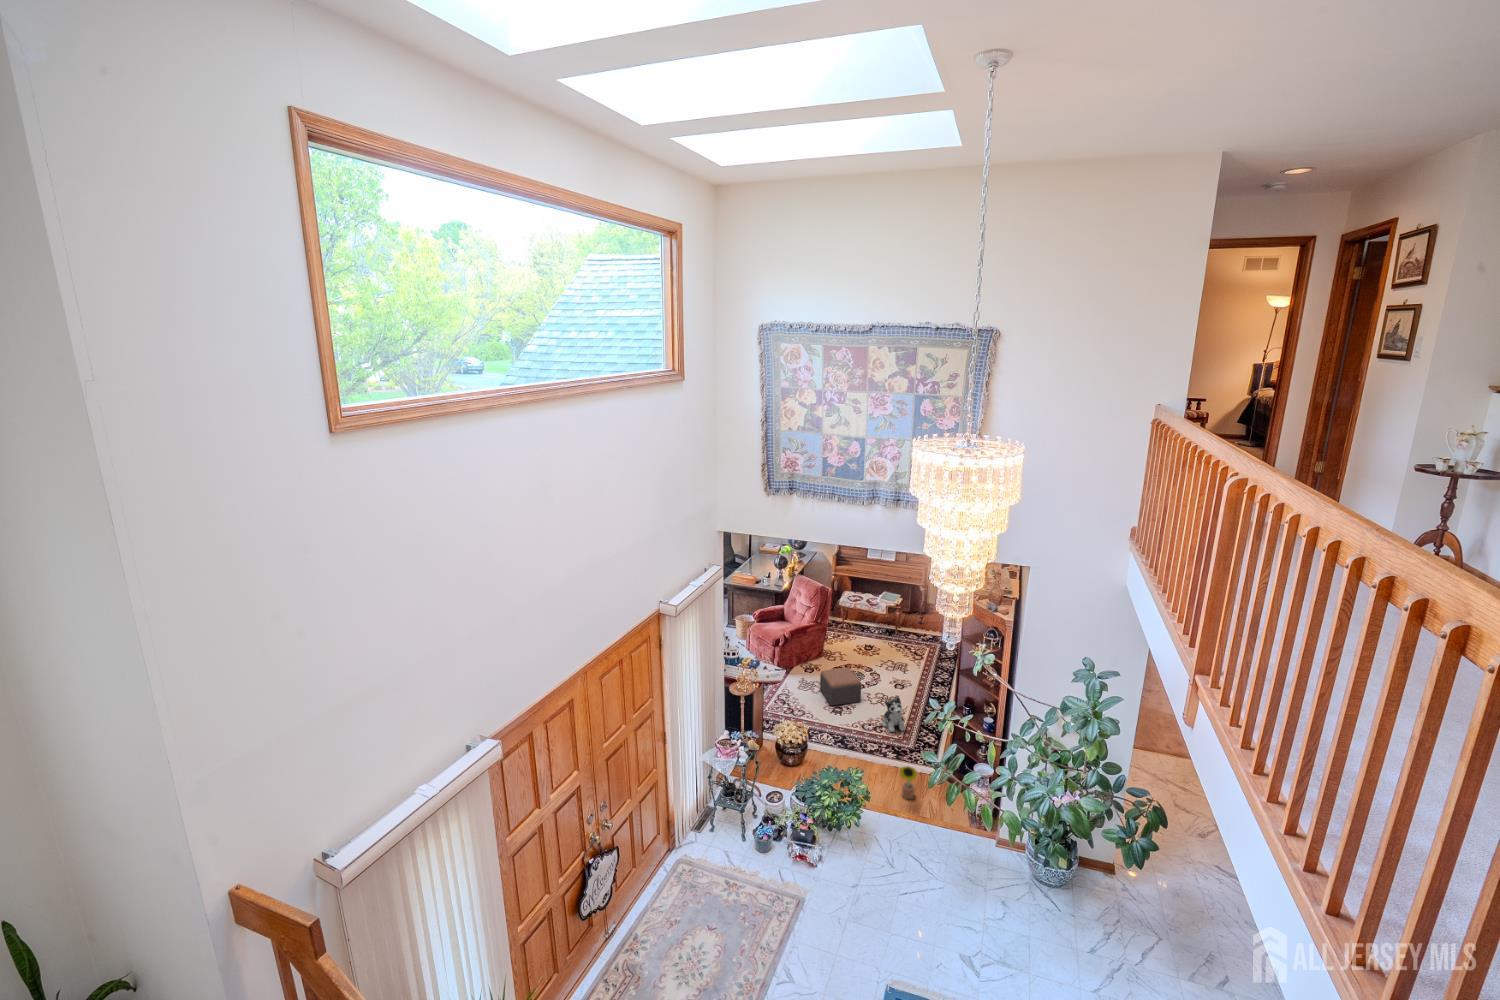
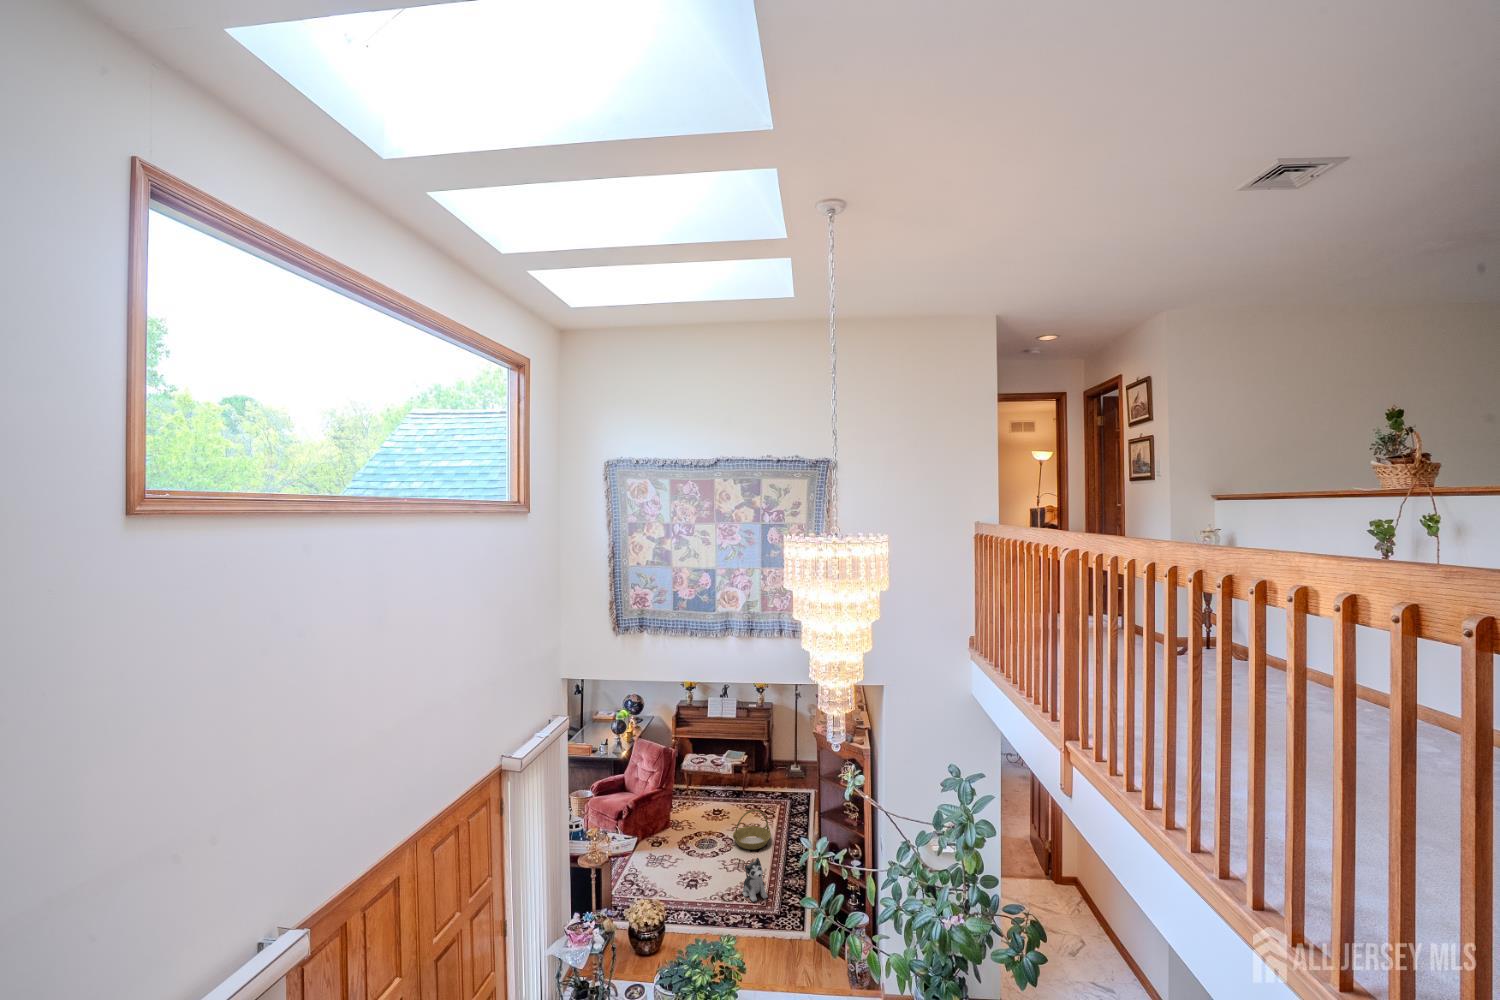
basket: none [880,651,916,686] -> present [733,809,771,849]
footstool: present [820,668,861,705] -> none [669,835,716,882]
decorative plant: present [900,766,917,799] -> none [770,930,793,973]

